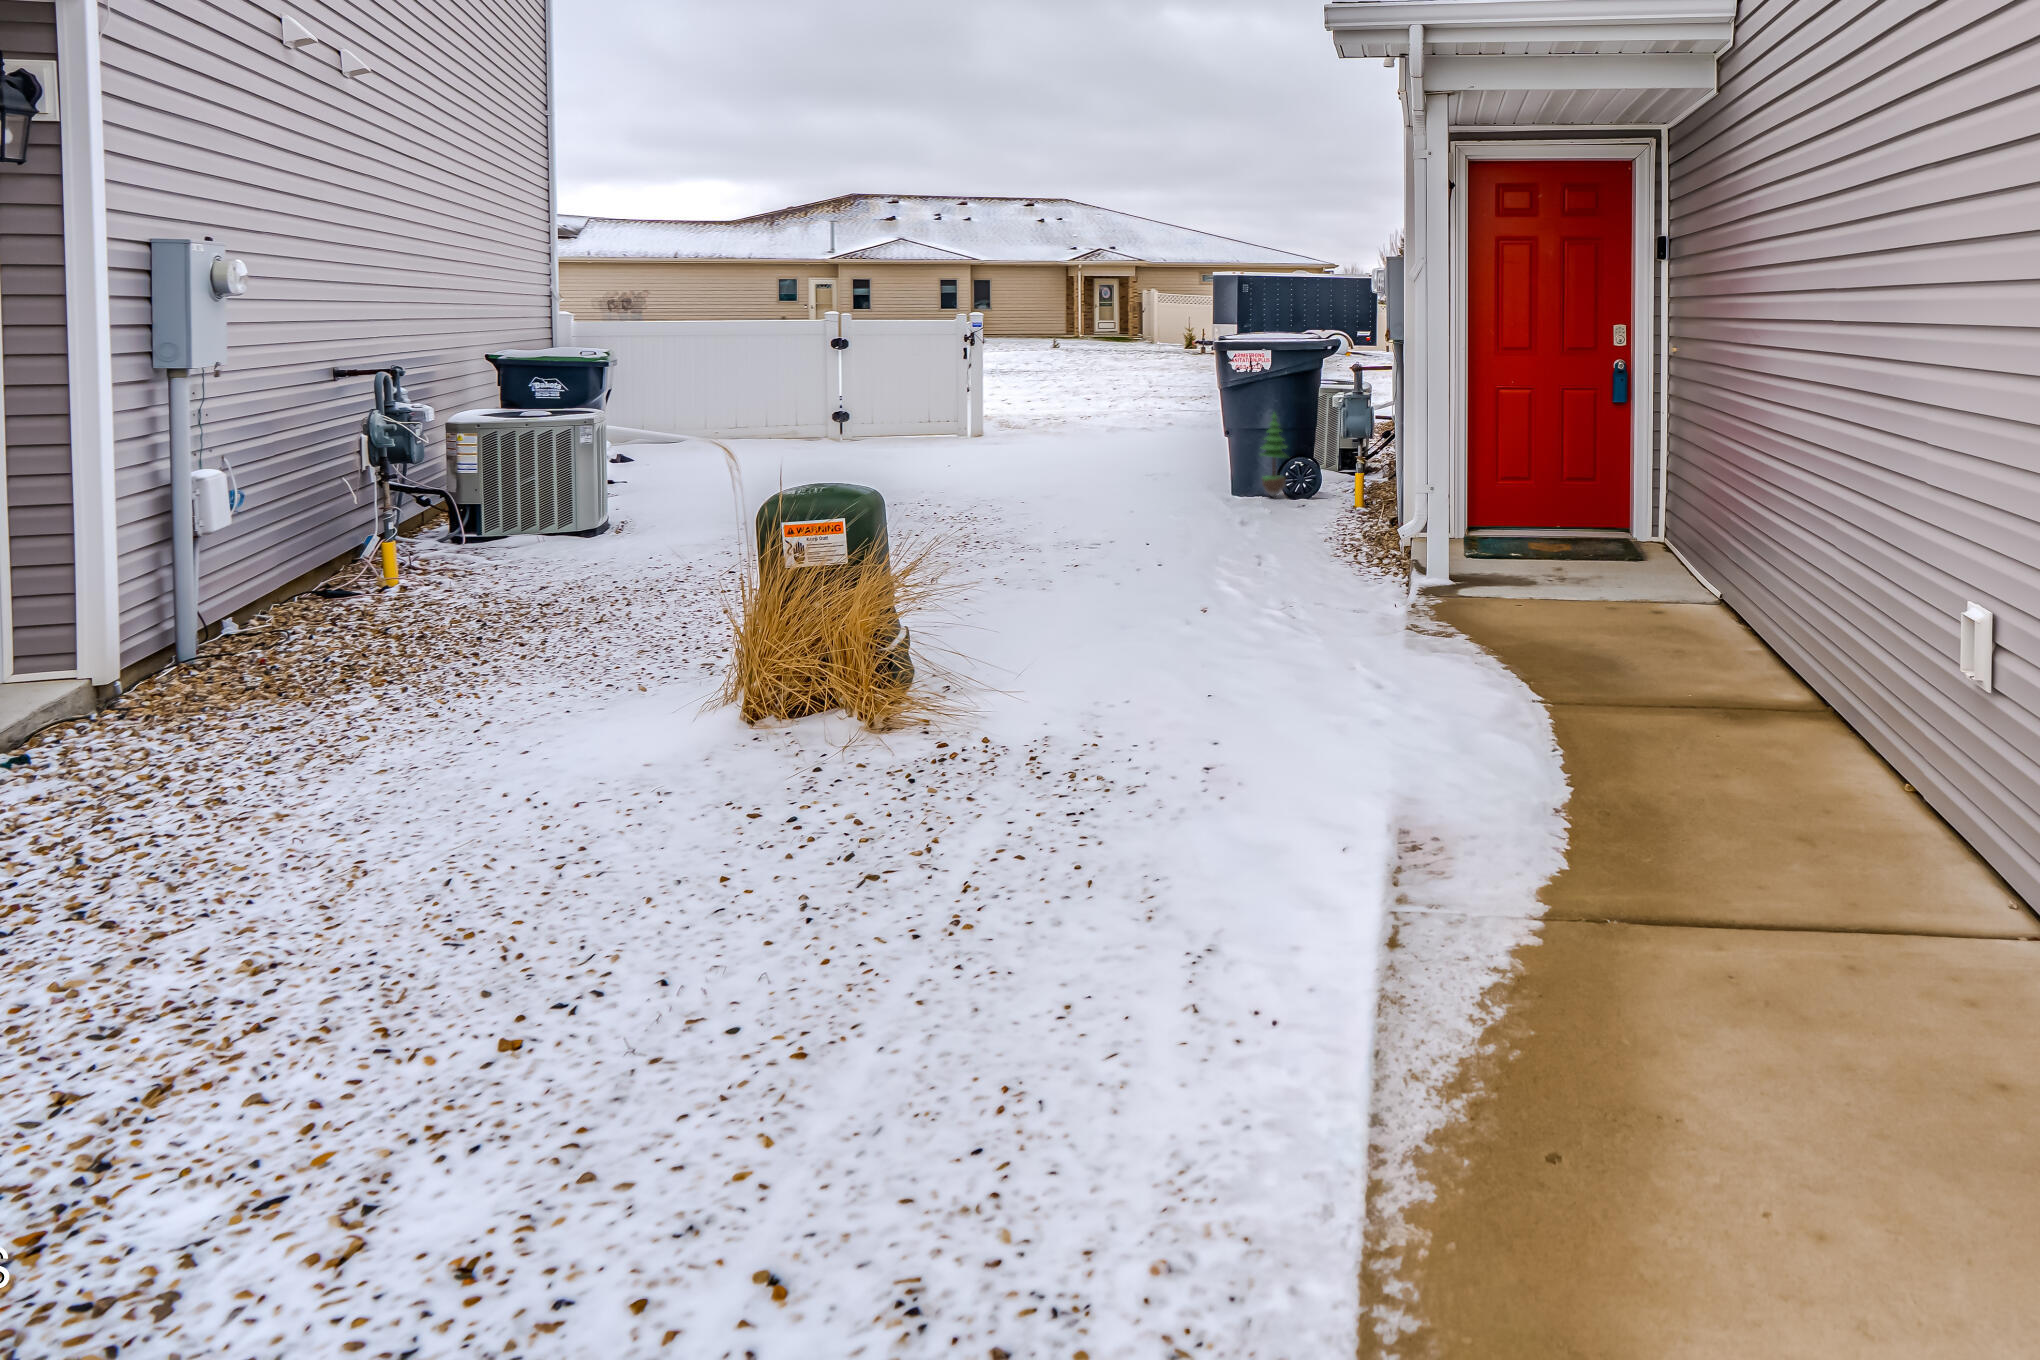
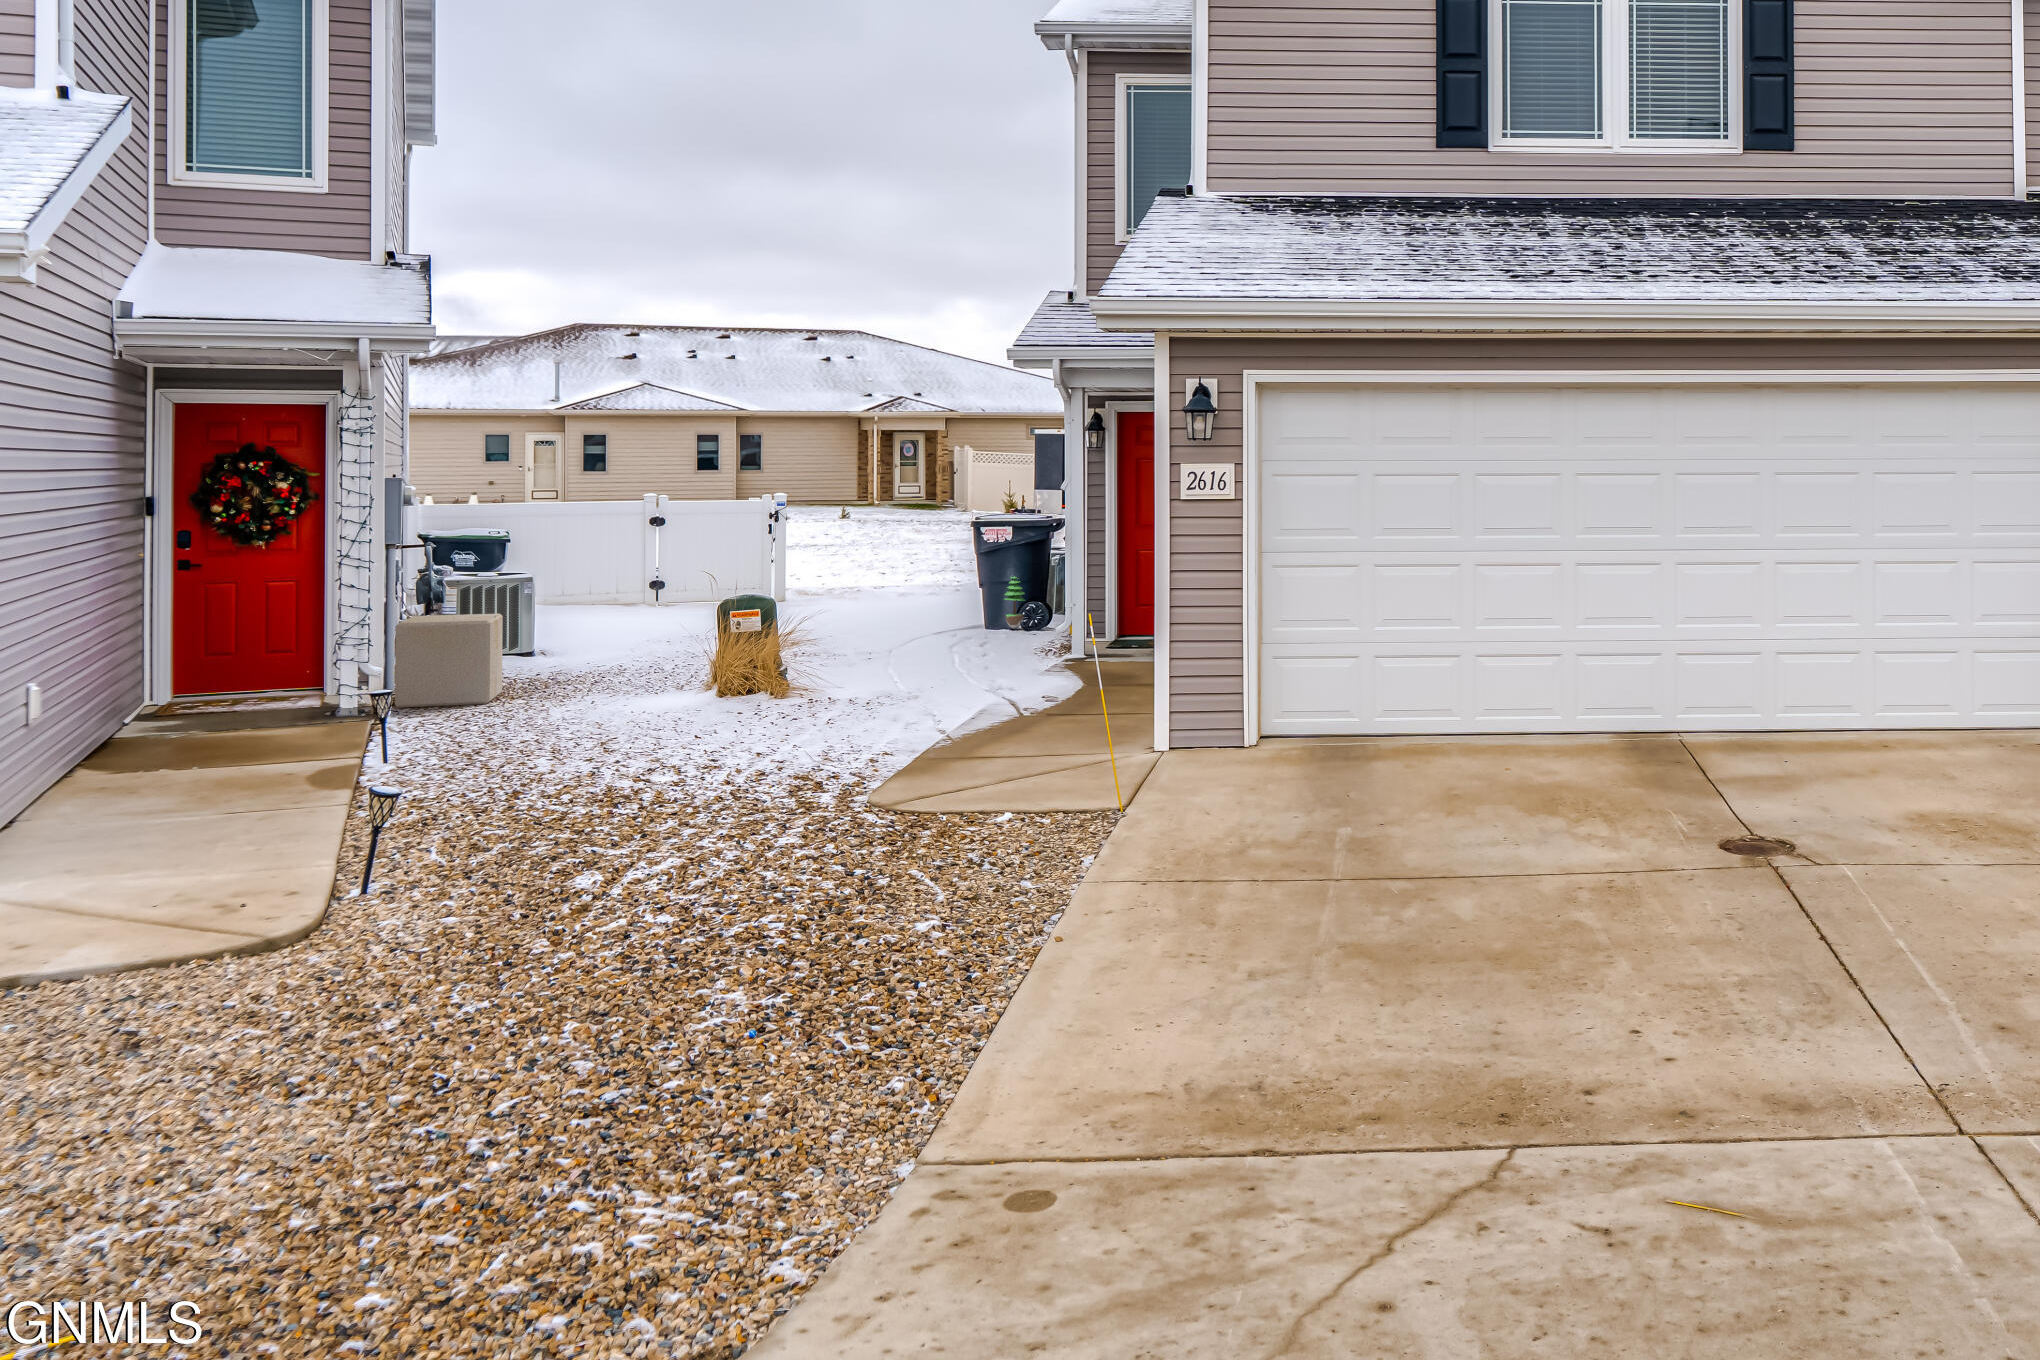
cardboard box: none [58,509,372,727] -> present [395,614,503,708]

